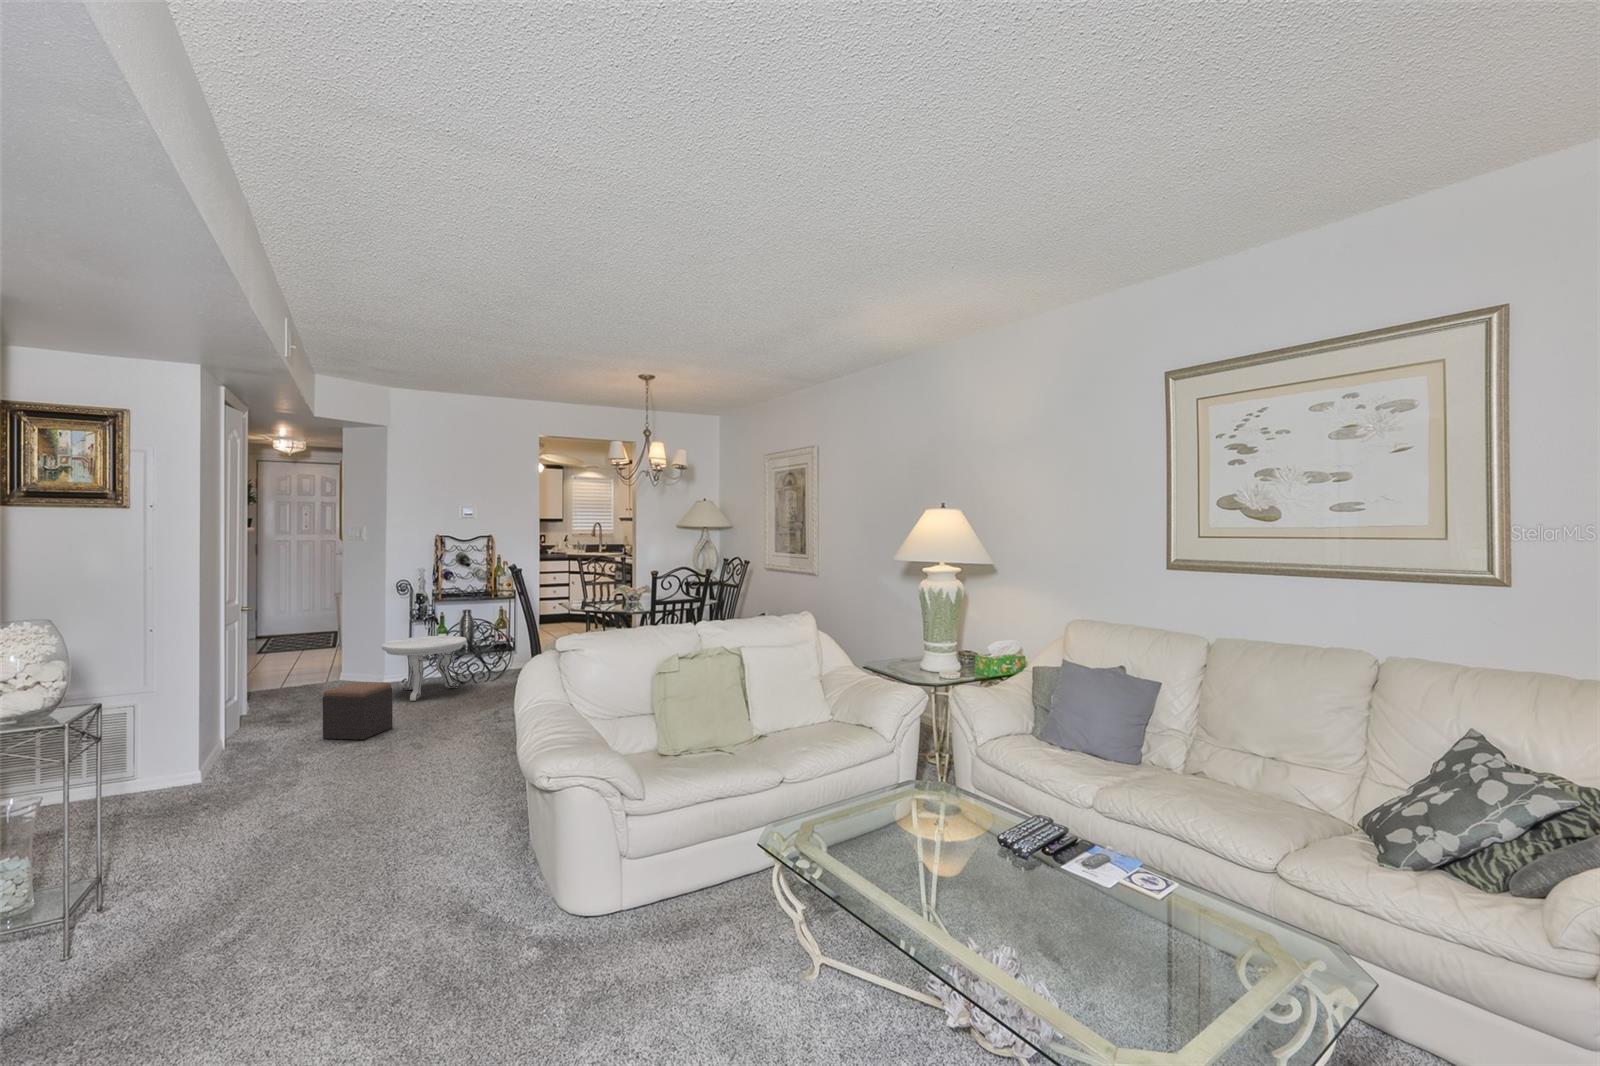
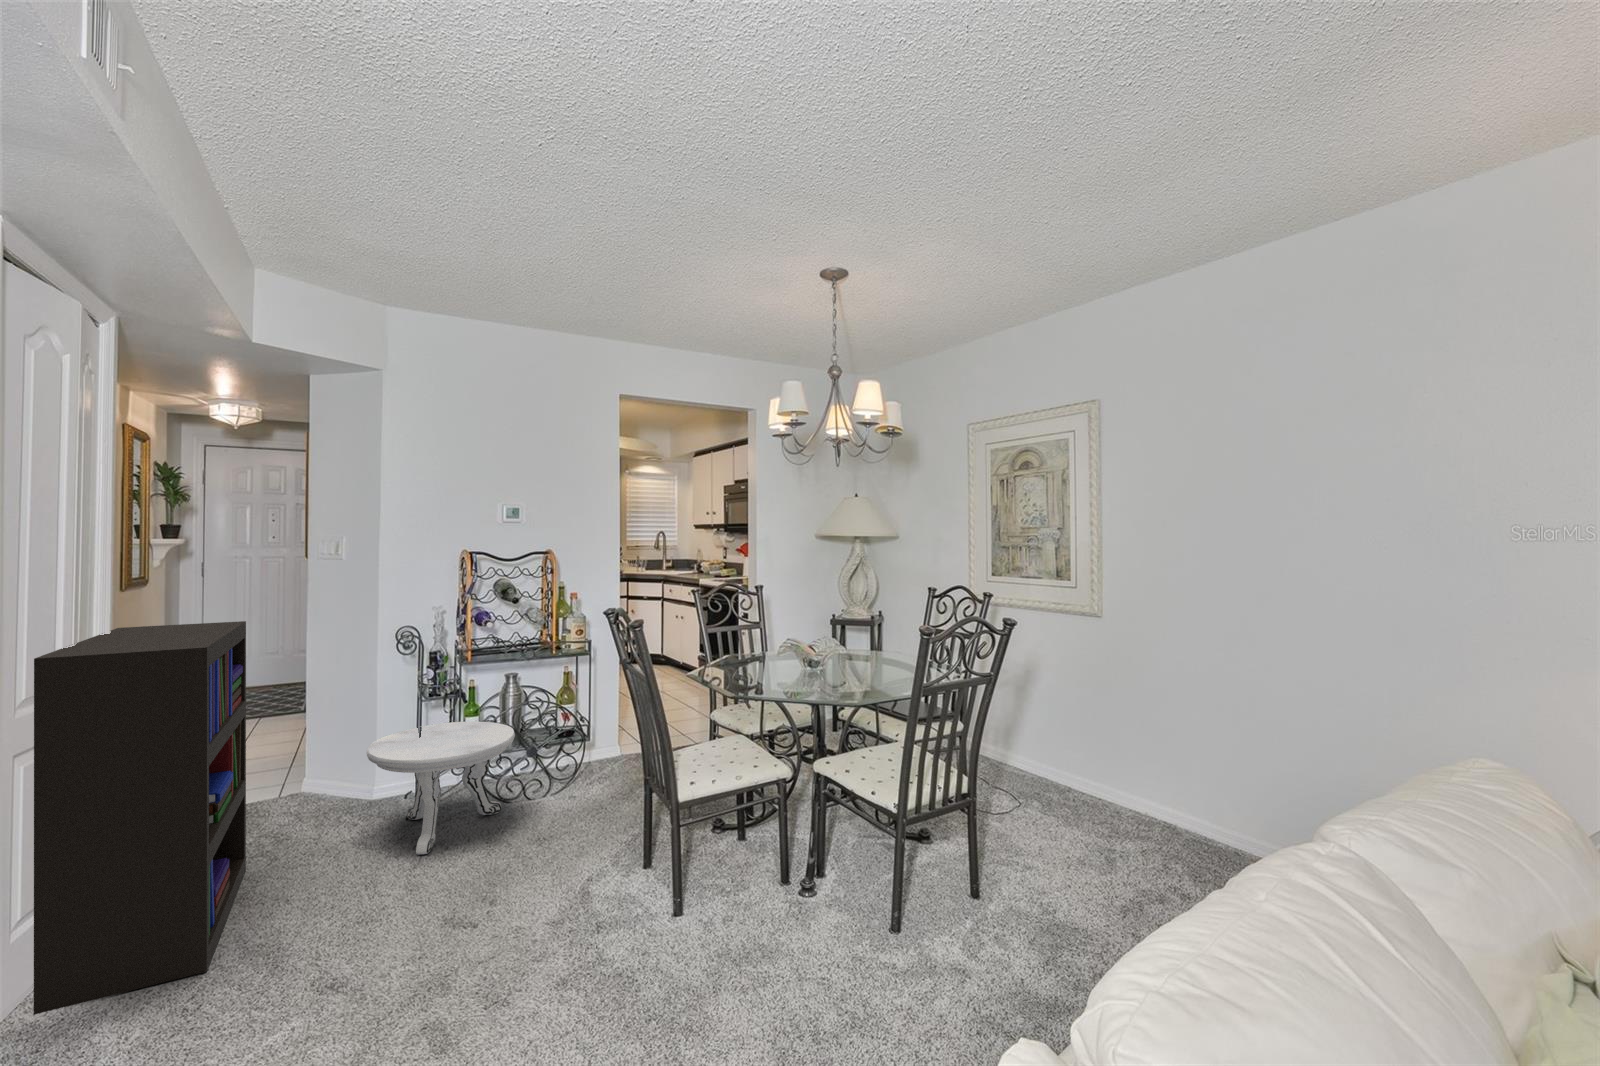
bookshelf: none [237,571,317,740] -> present [34,621,246,1015]
footstool: present [323,682,393,740] -> none [222,860,377,1014]

